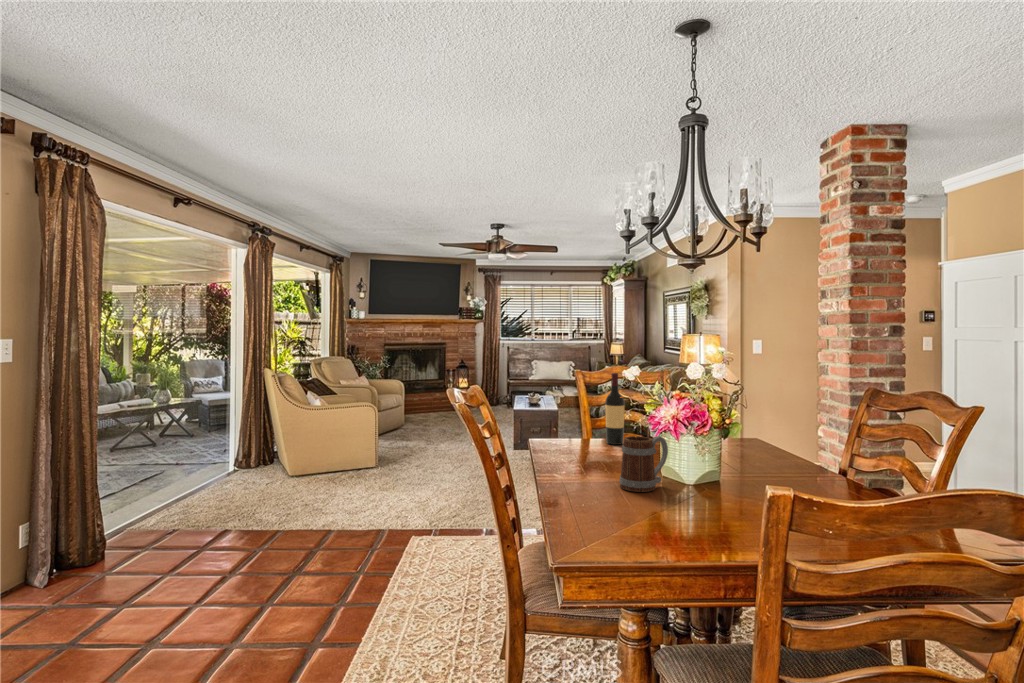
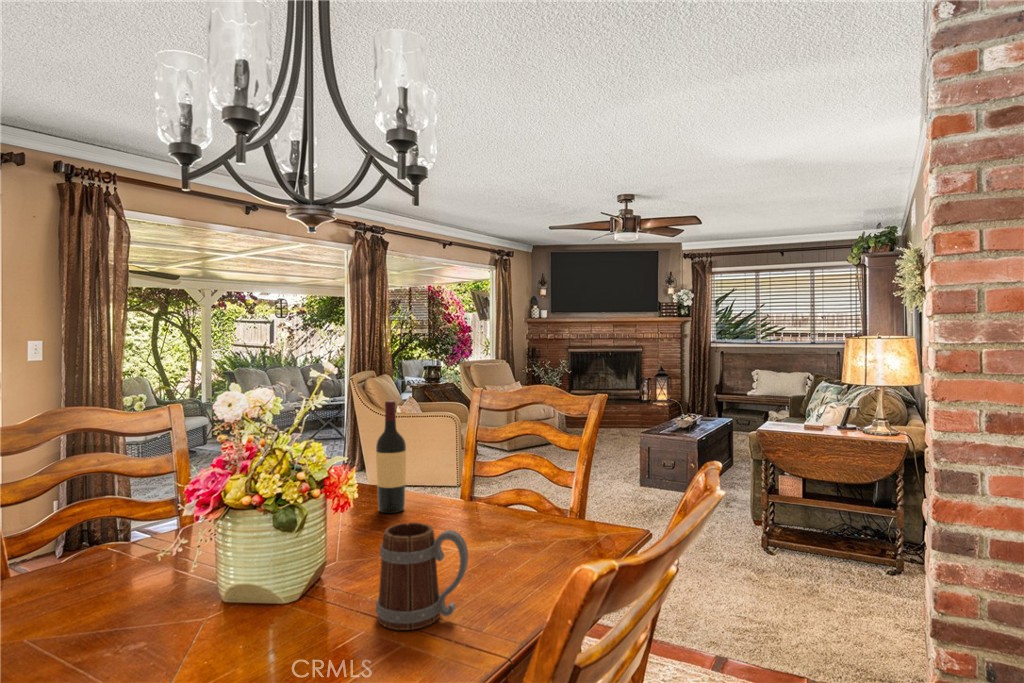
mug: present [619,436,668,492] -> present [376,522,468,630]

